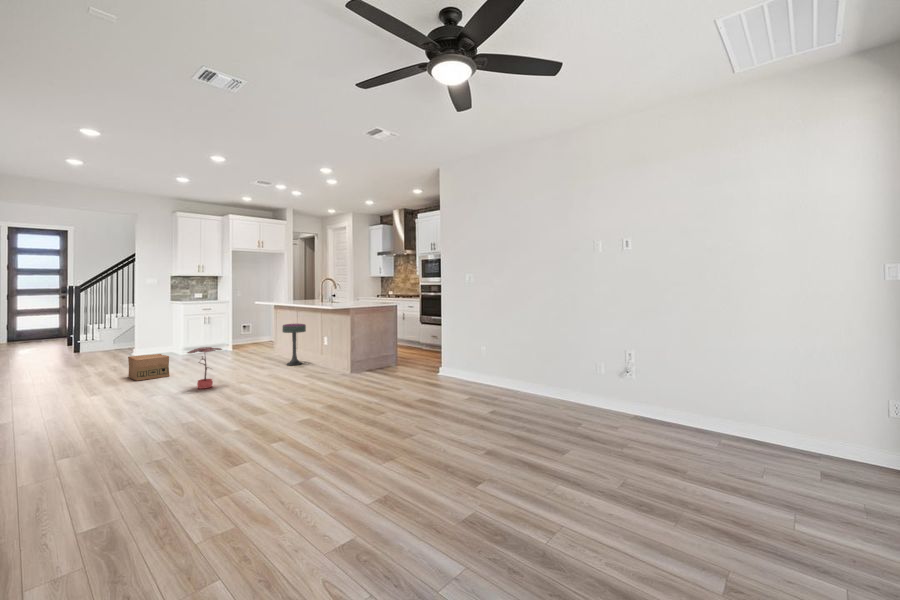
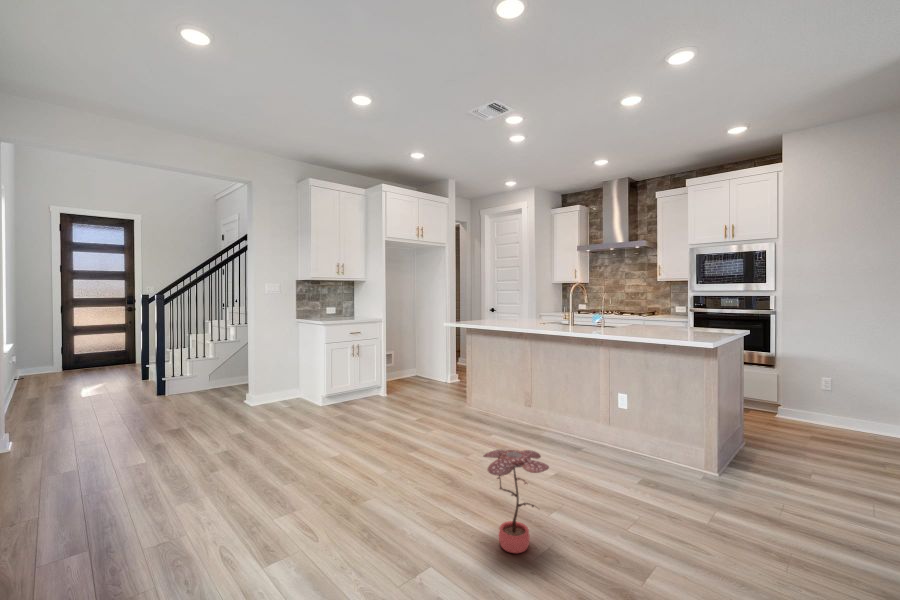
bar stool: present [283,324,306,365] -> none [538,369,578,448]
cardboard box: present [128,354,170,381] -> none [302,433,378,504]

